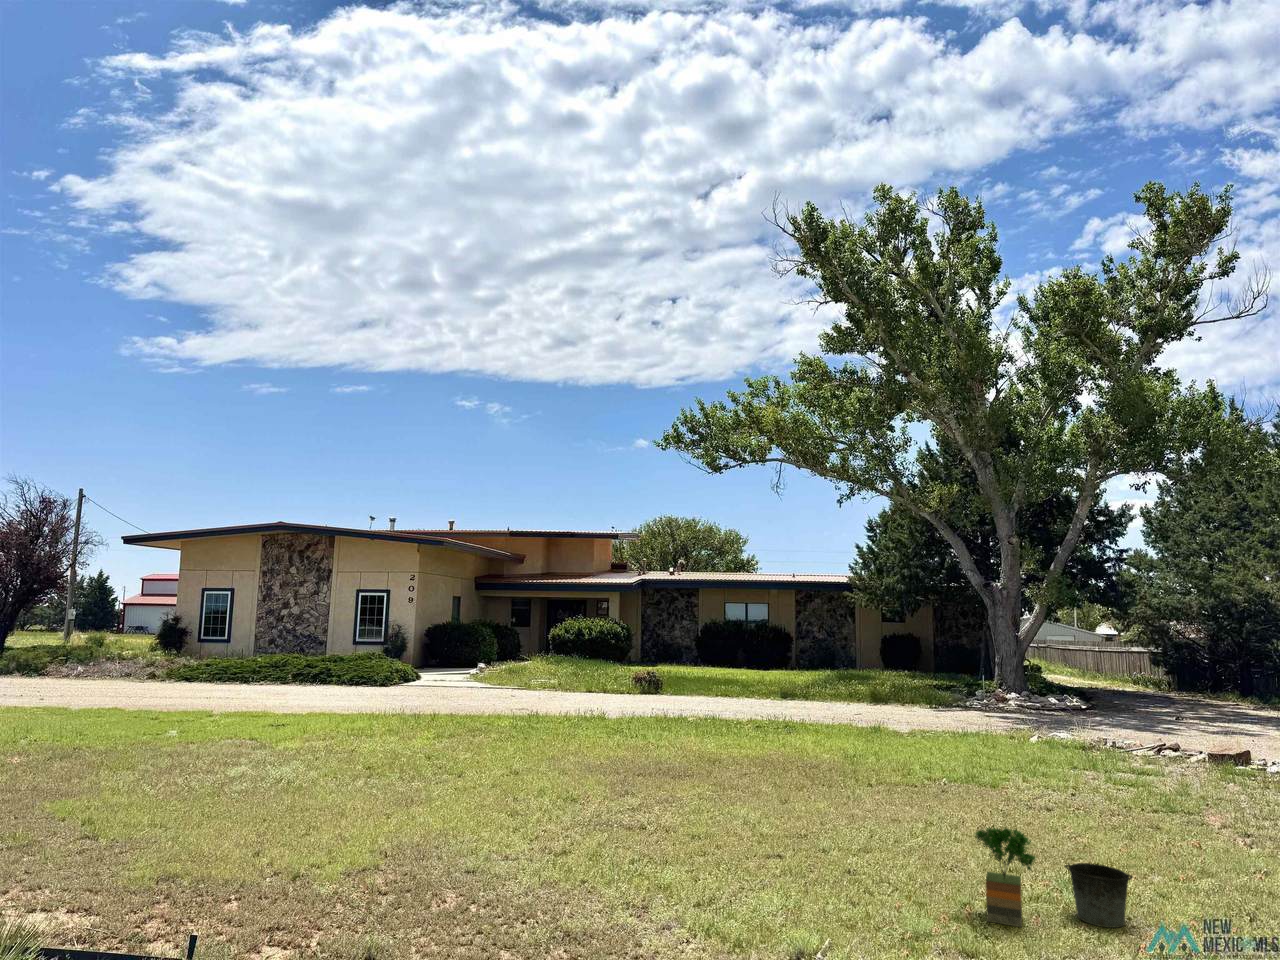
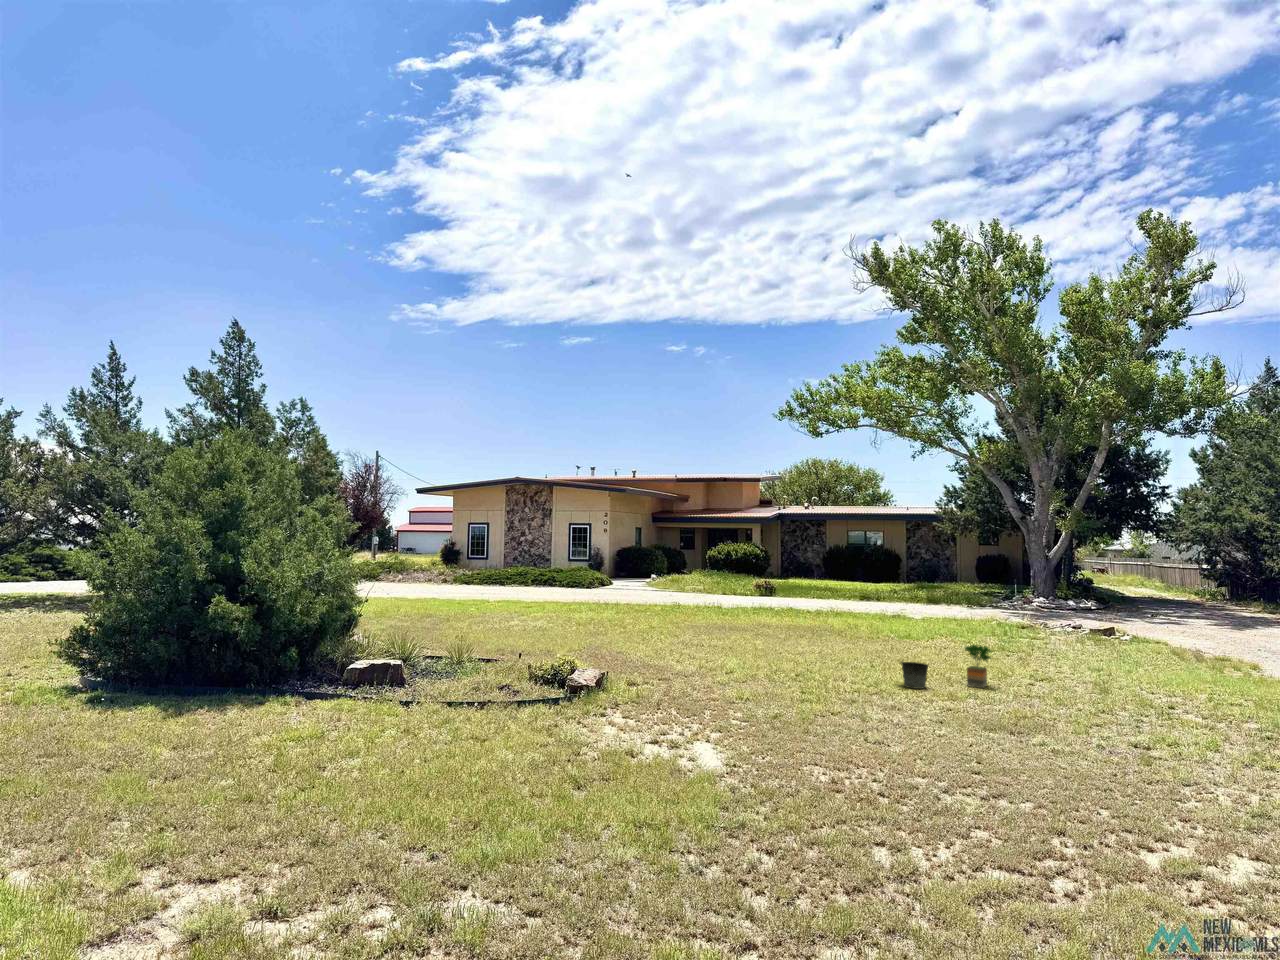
potted tree: present [975,827,1036,927] -> present [965,645,991,688]

